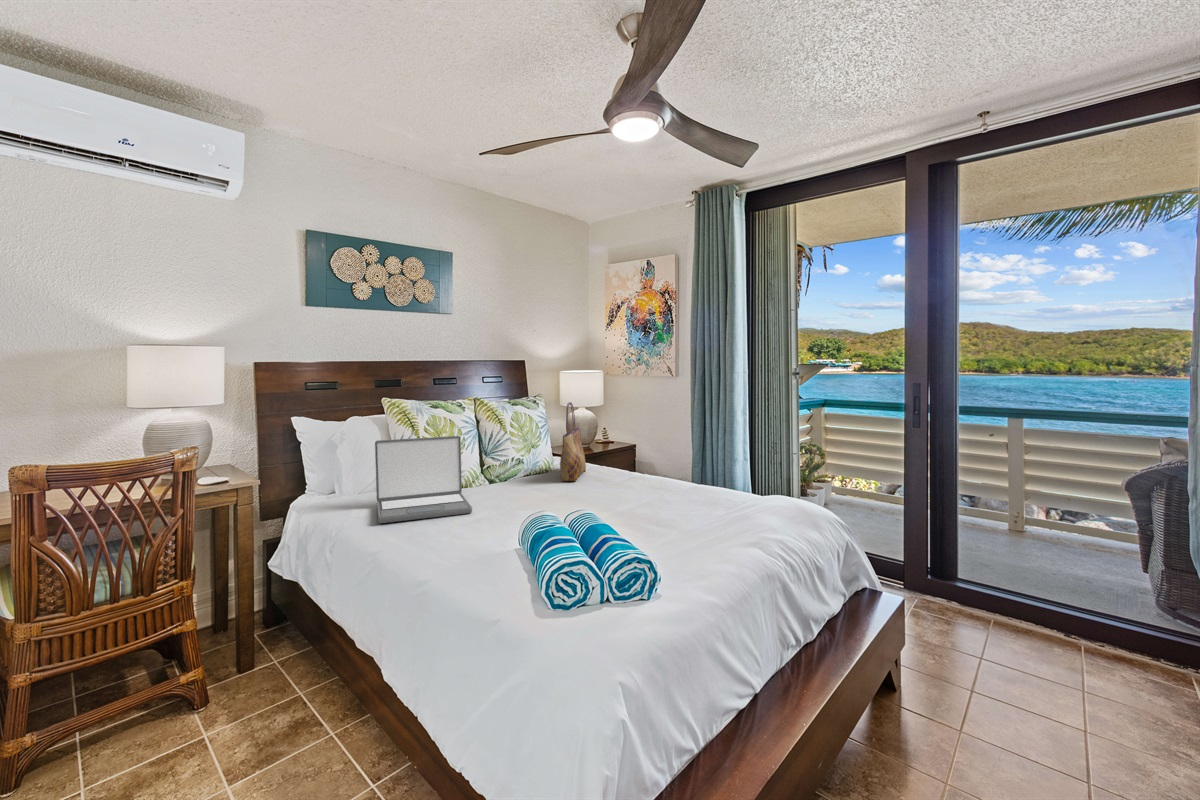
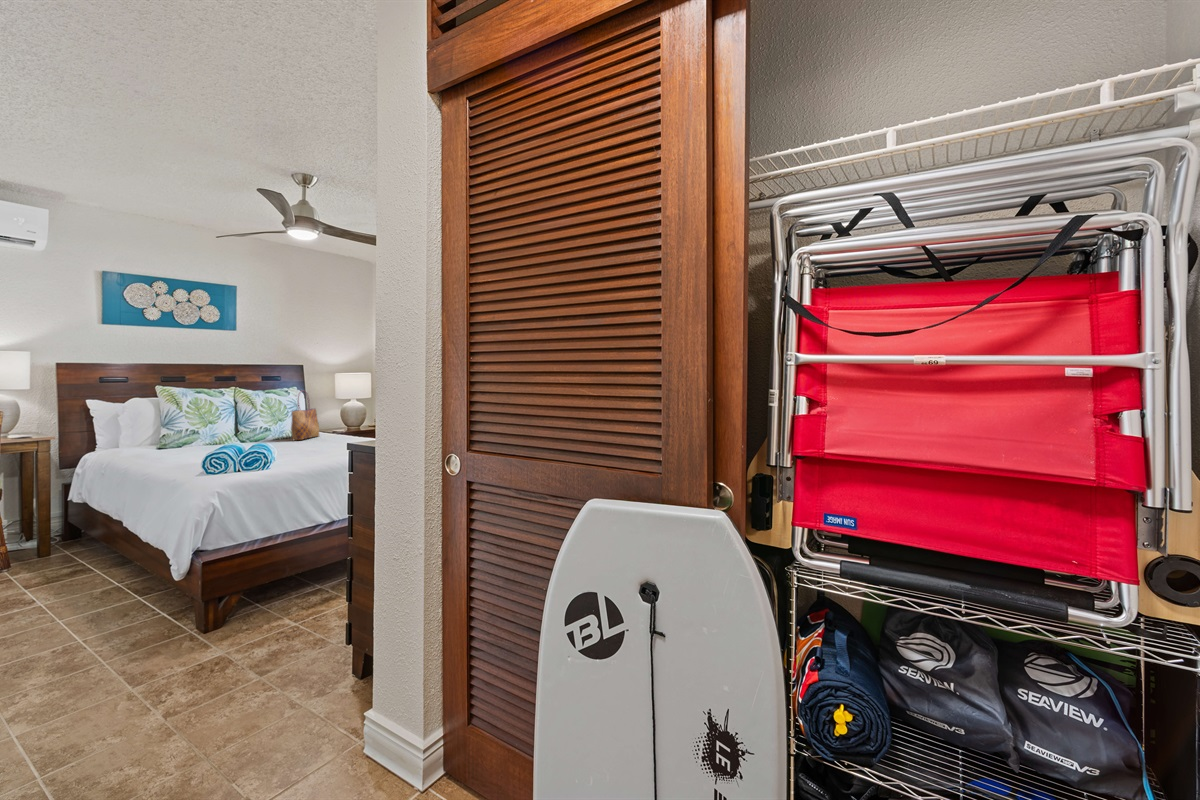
laptop: present [375,436,472,523] -> none [137,409,210,457]

